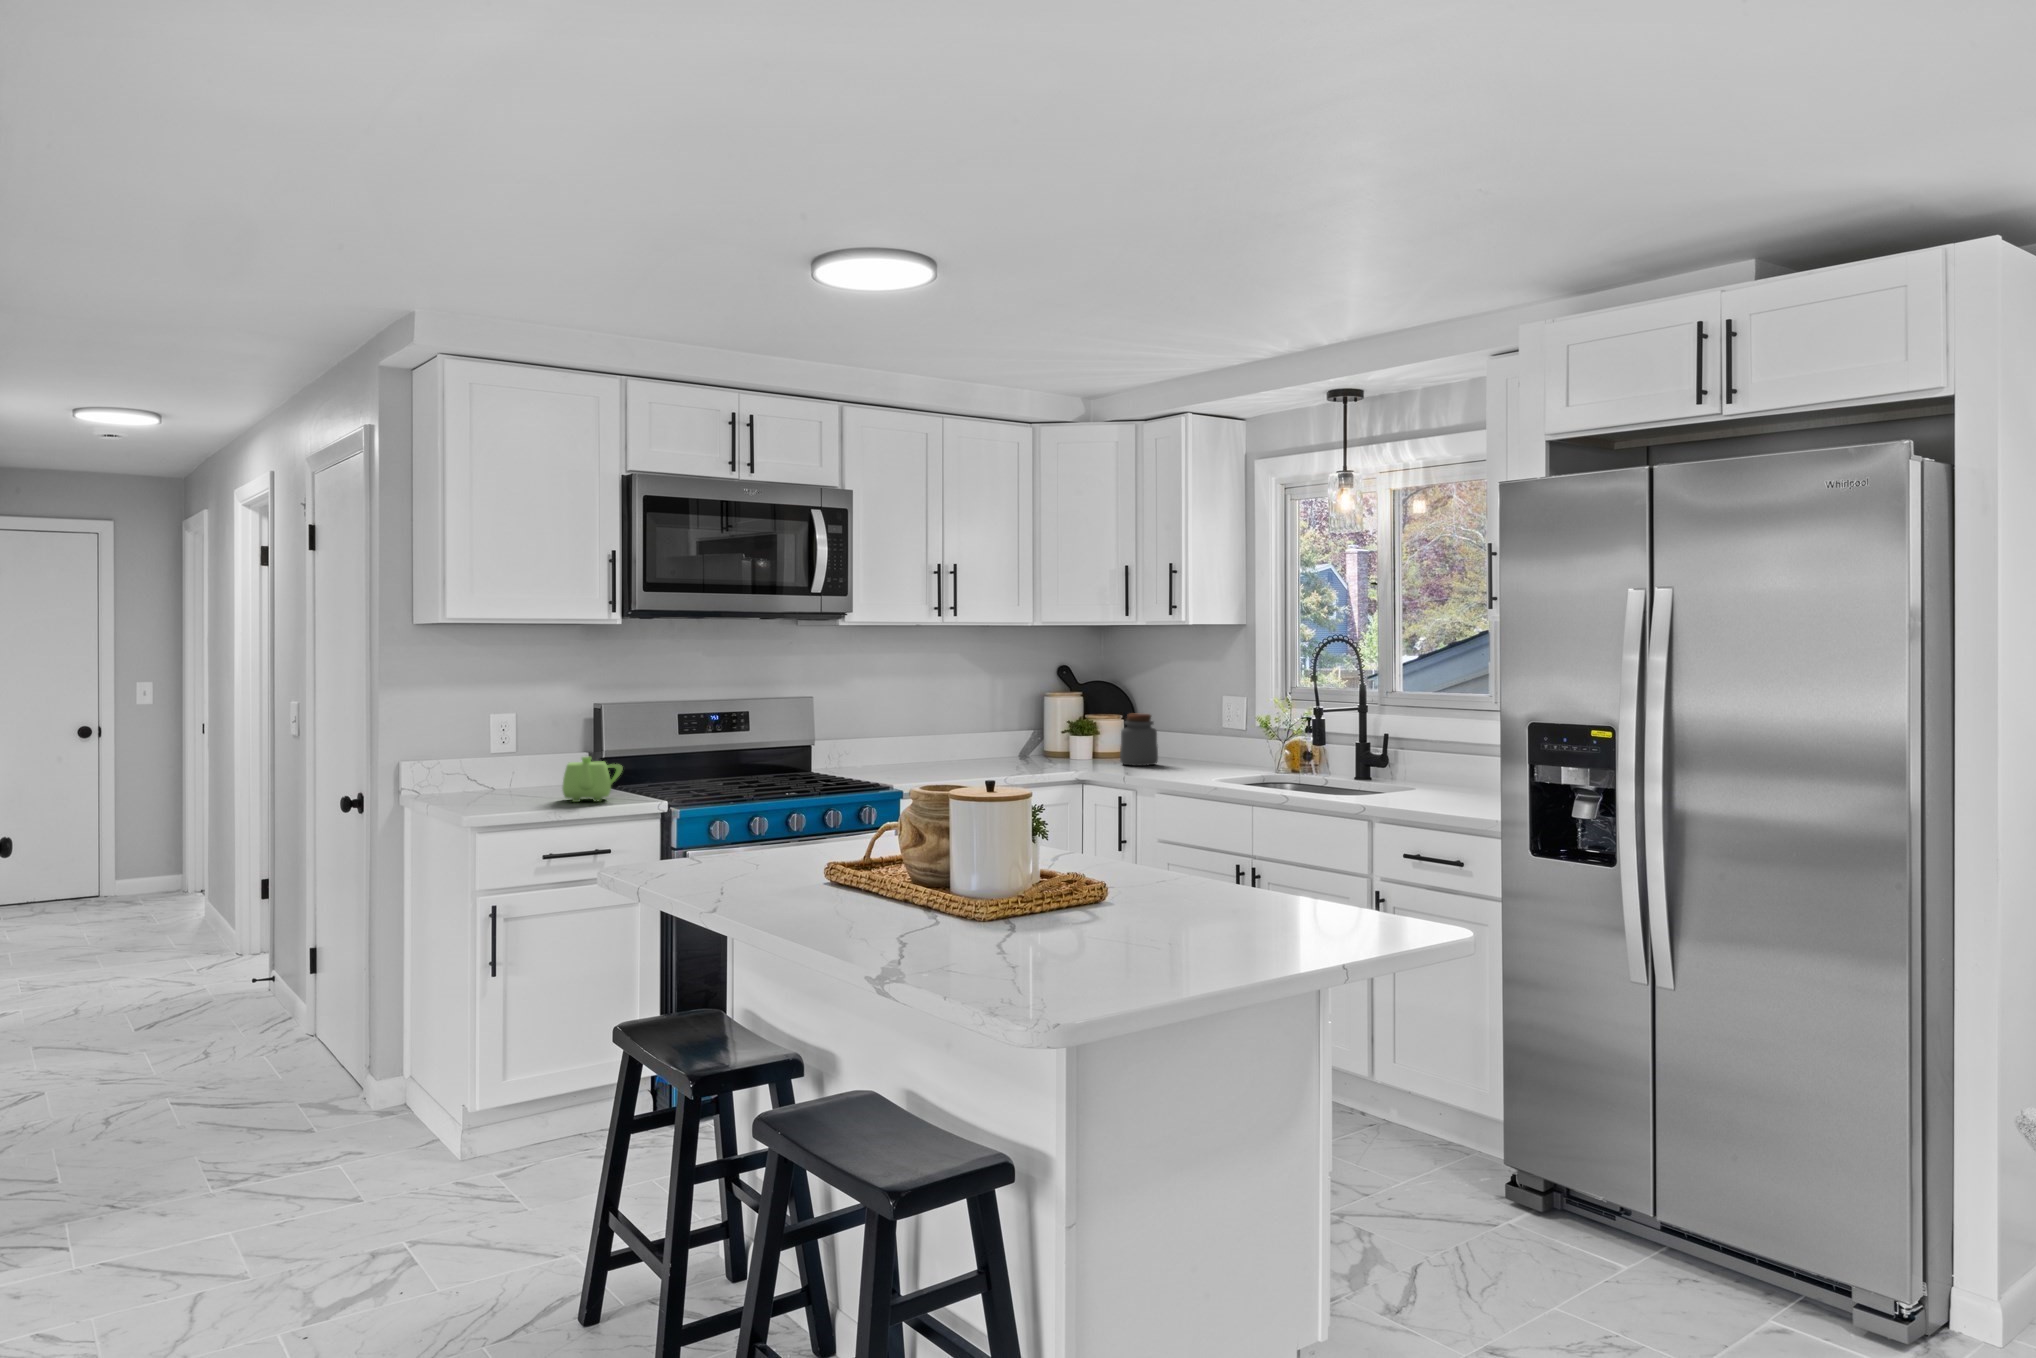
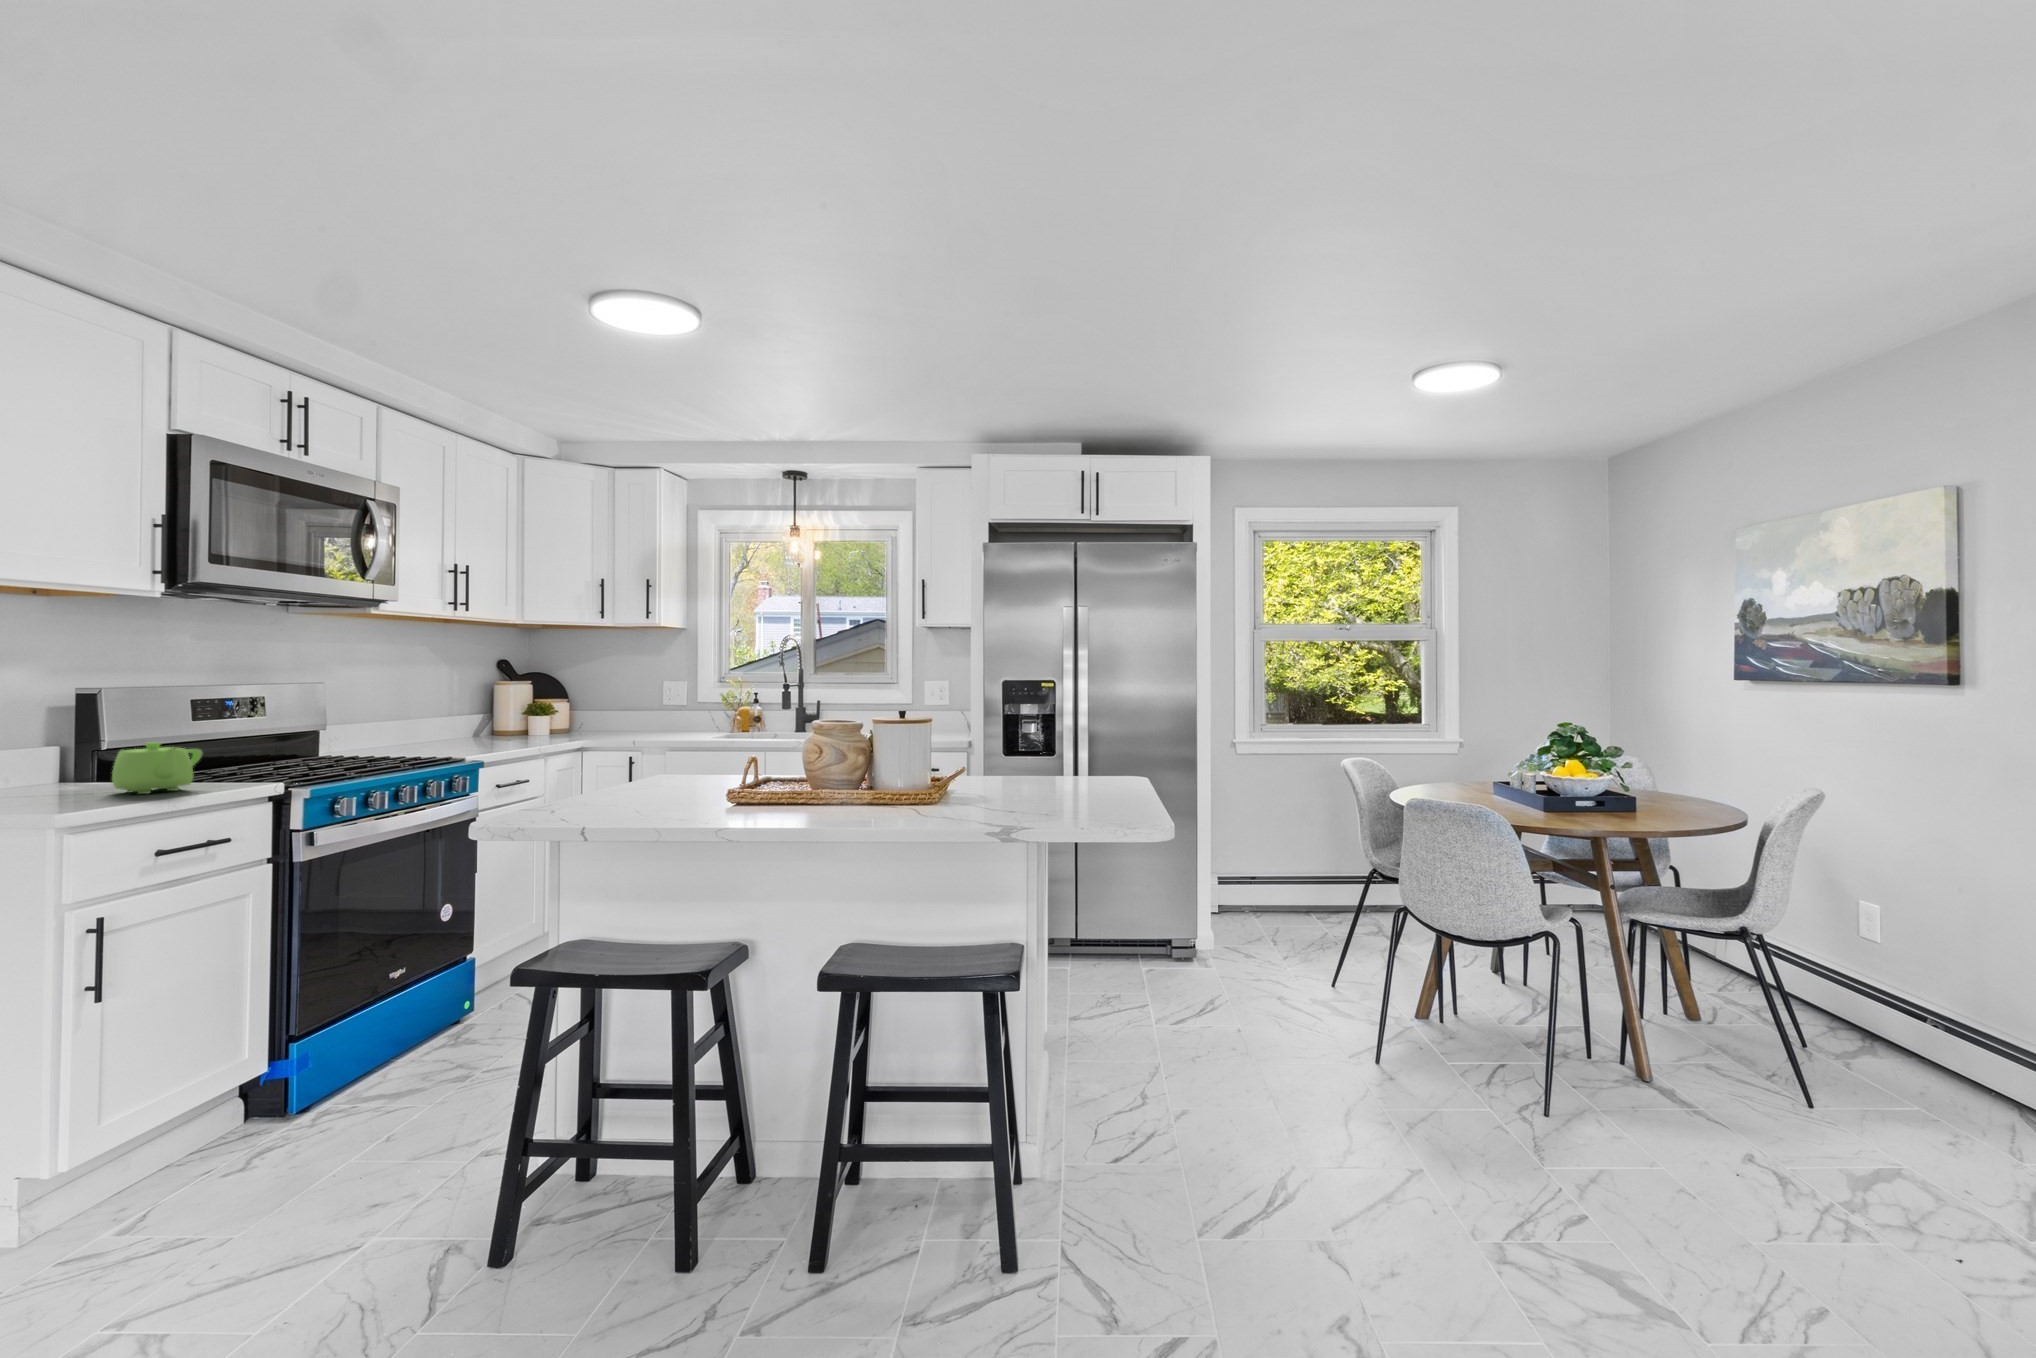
jar: present [1120,713,1158,766] -> none [593,693,625,732]

